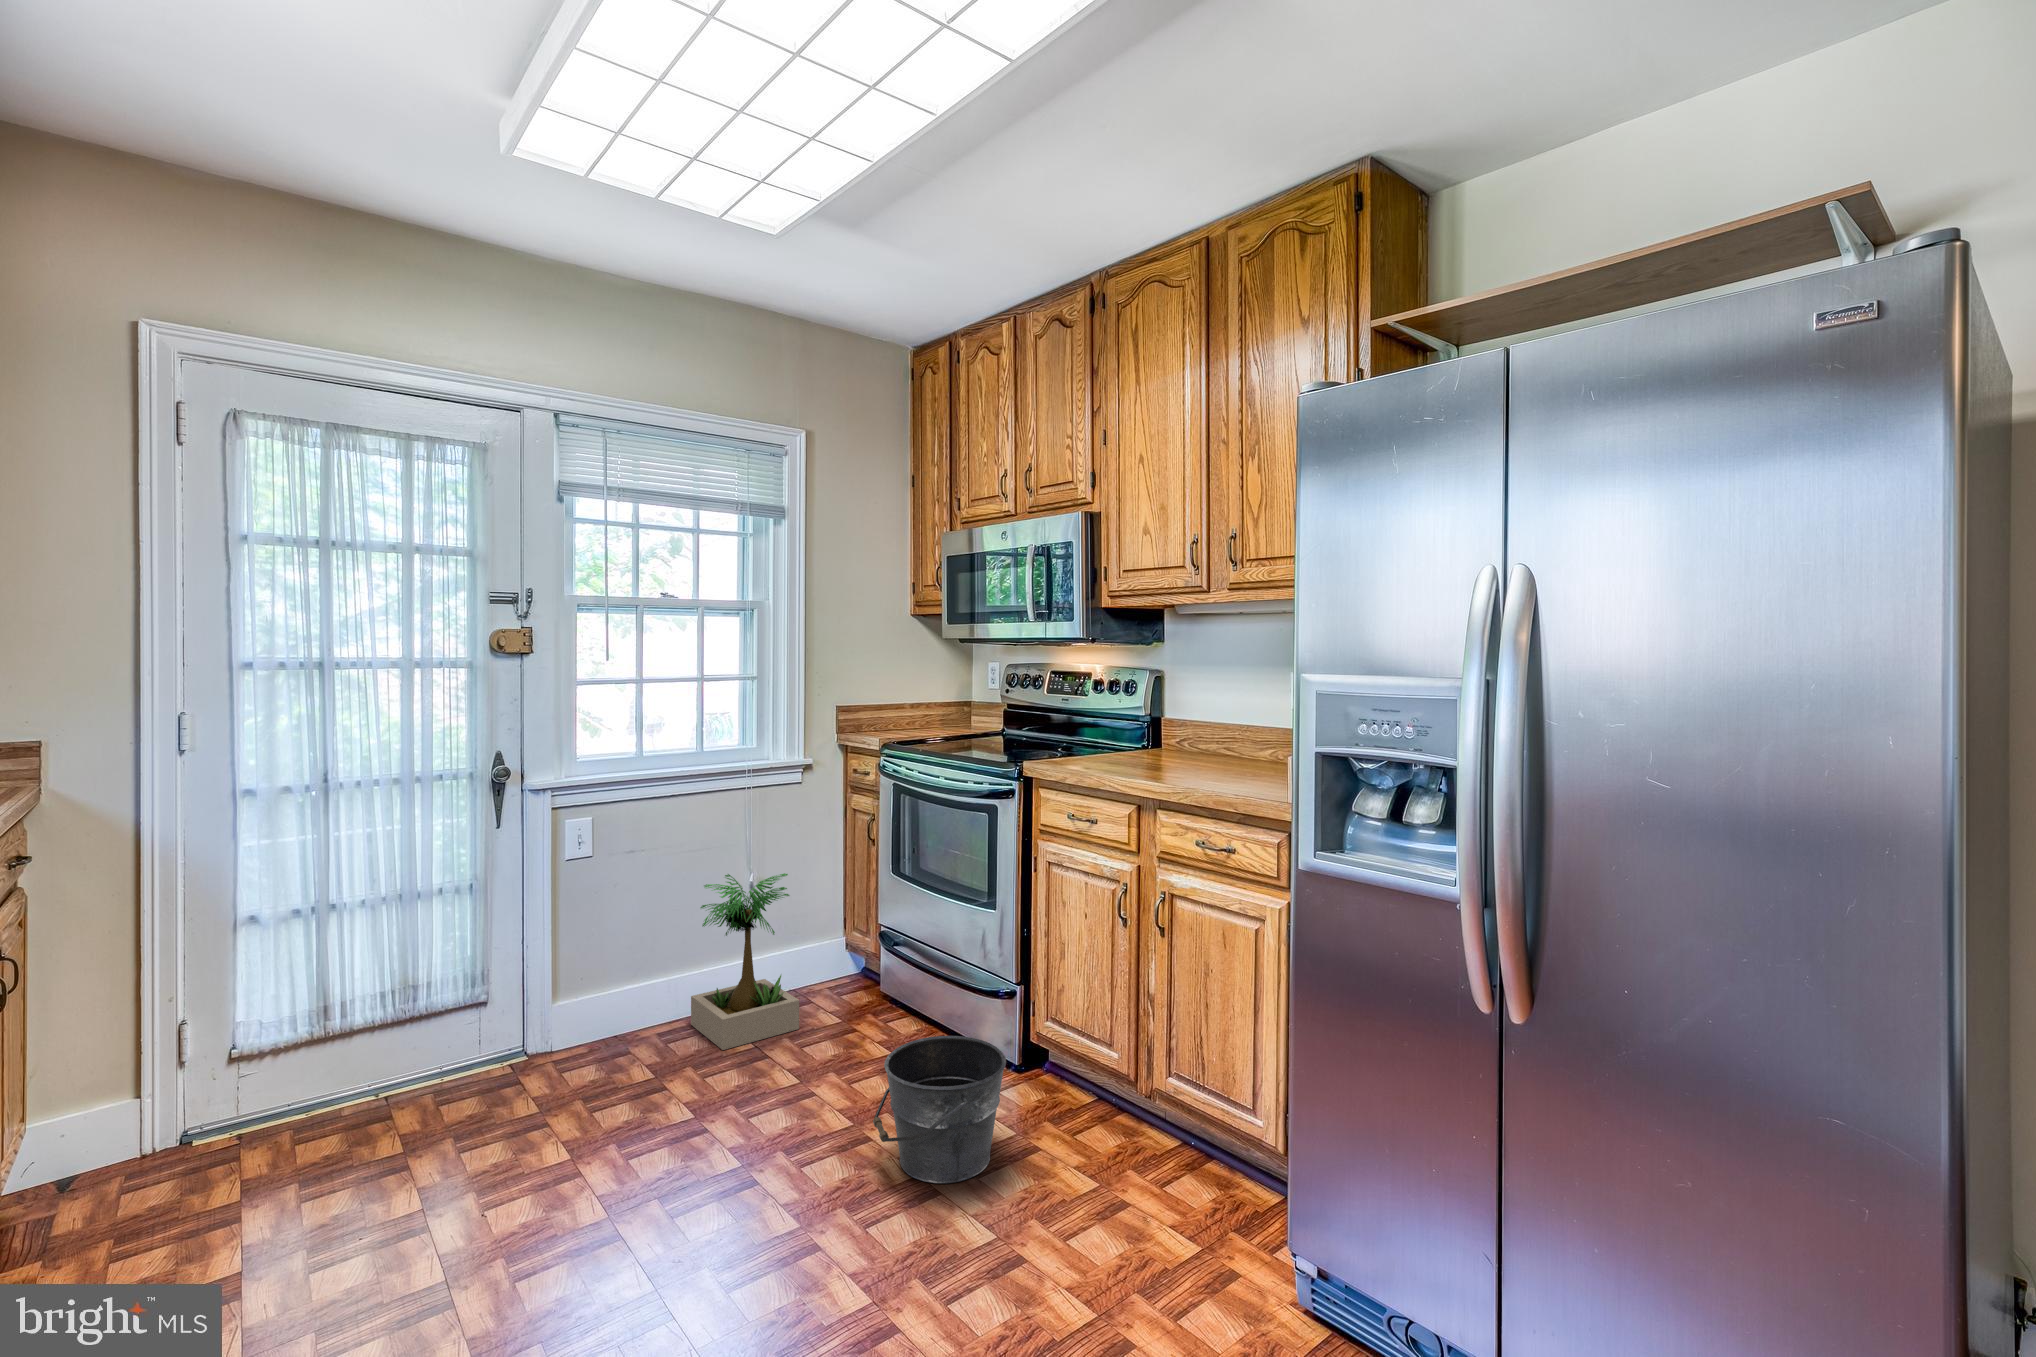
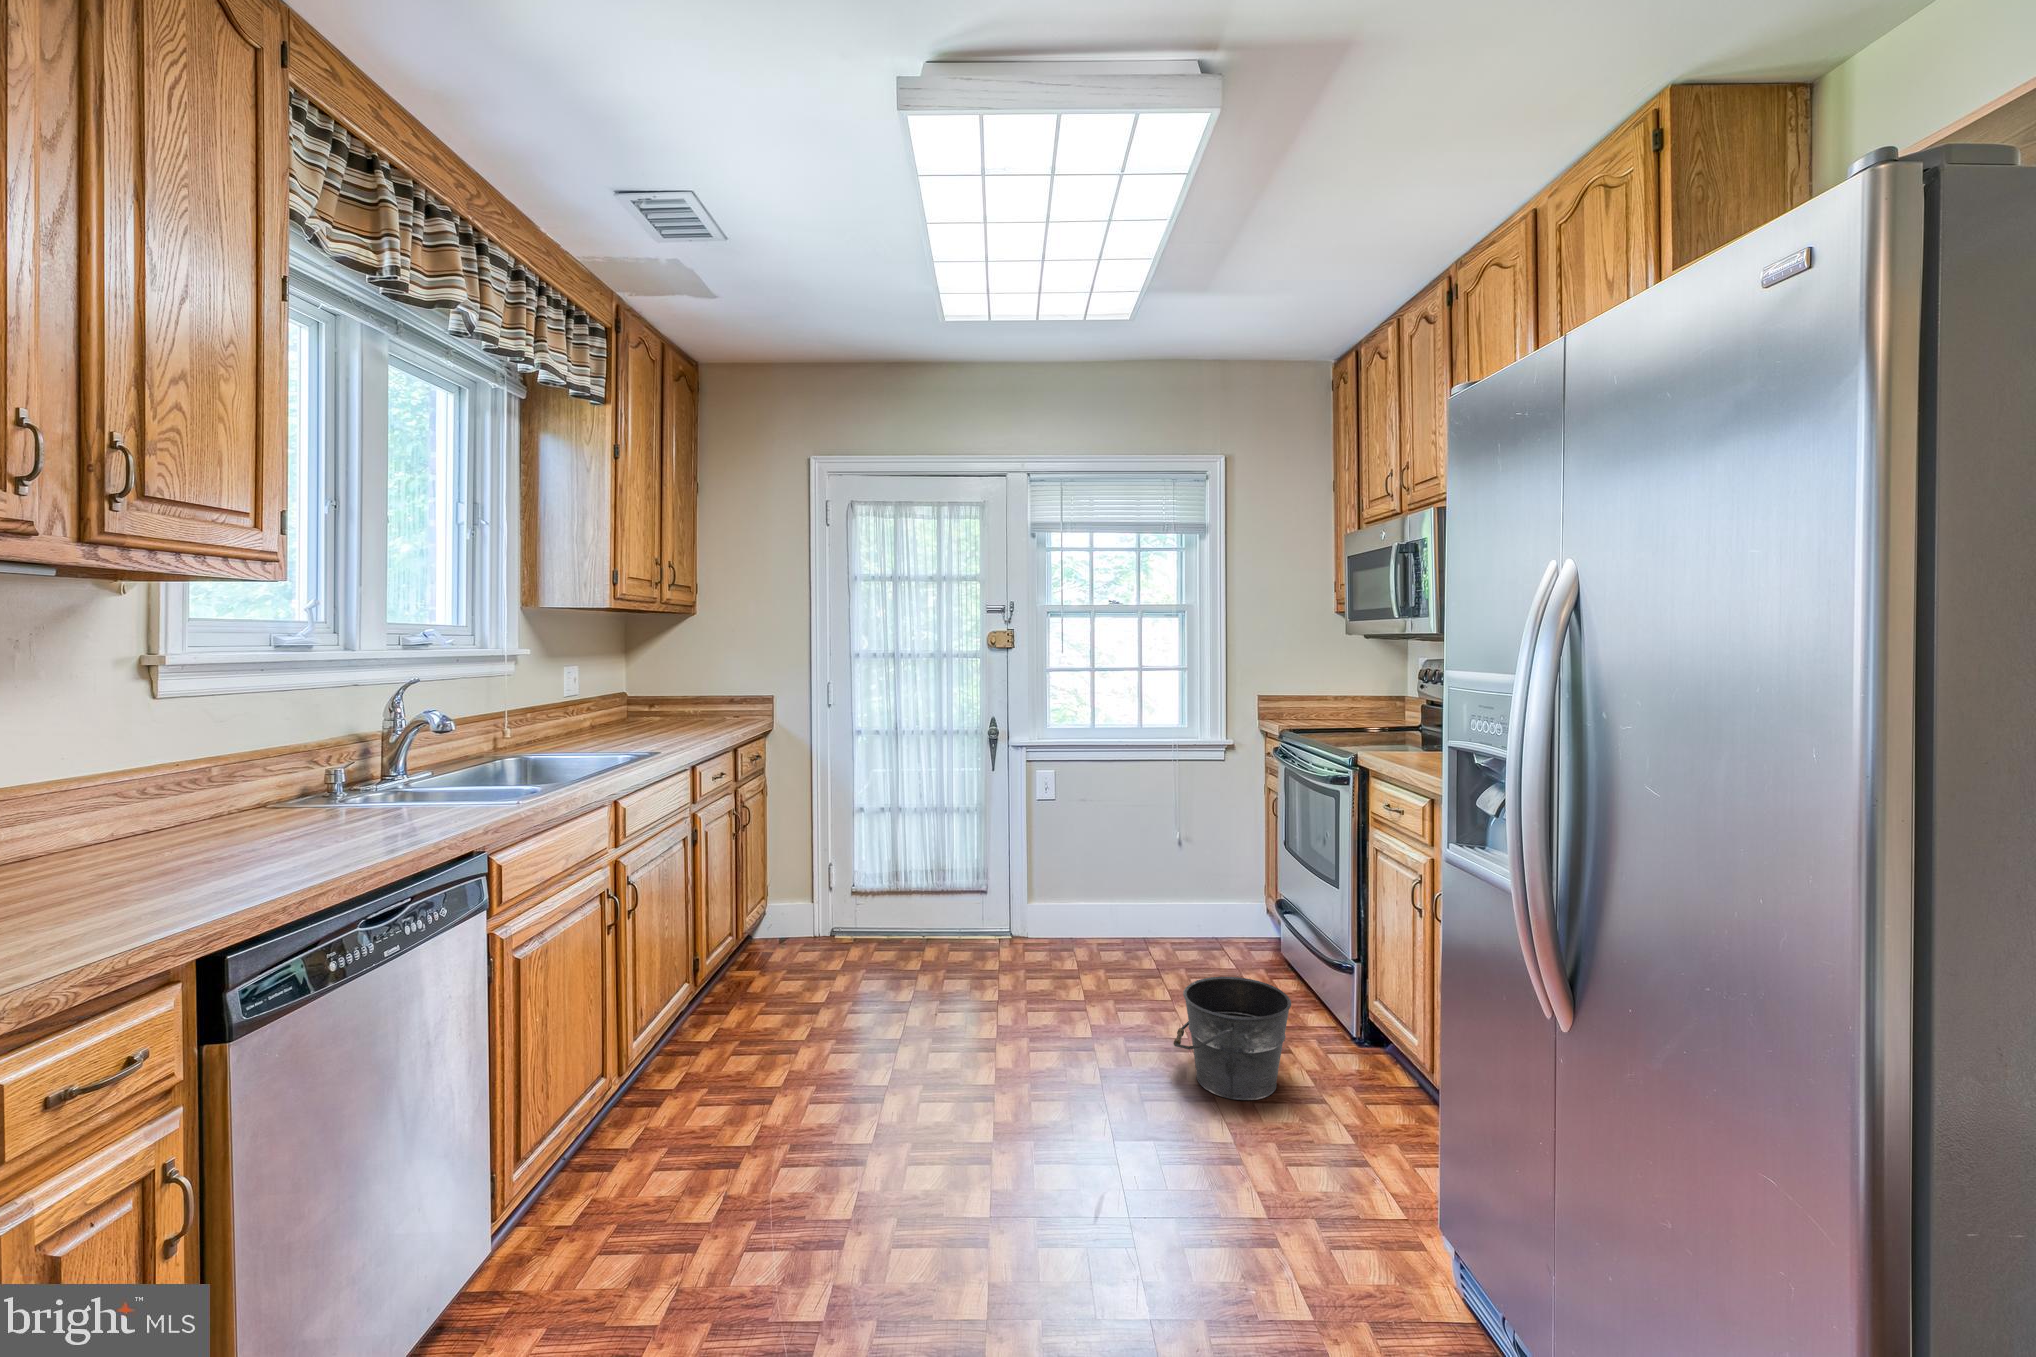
potted plant: present [691,873,799,1050] -> none [1119,824,1211,961]

